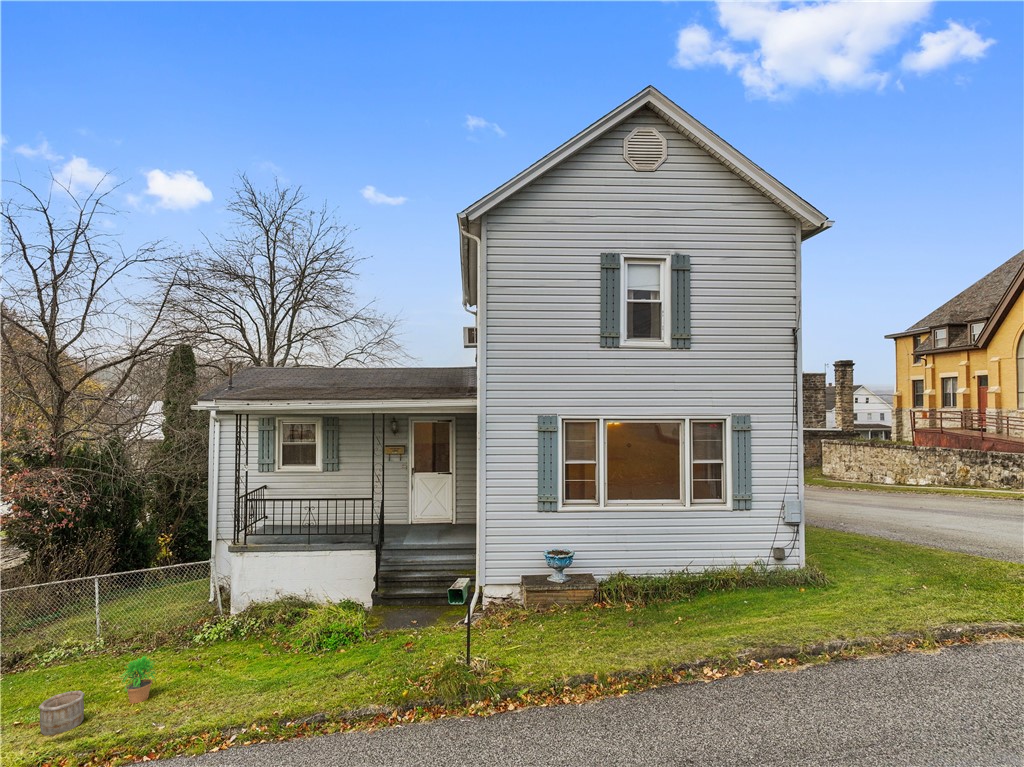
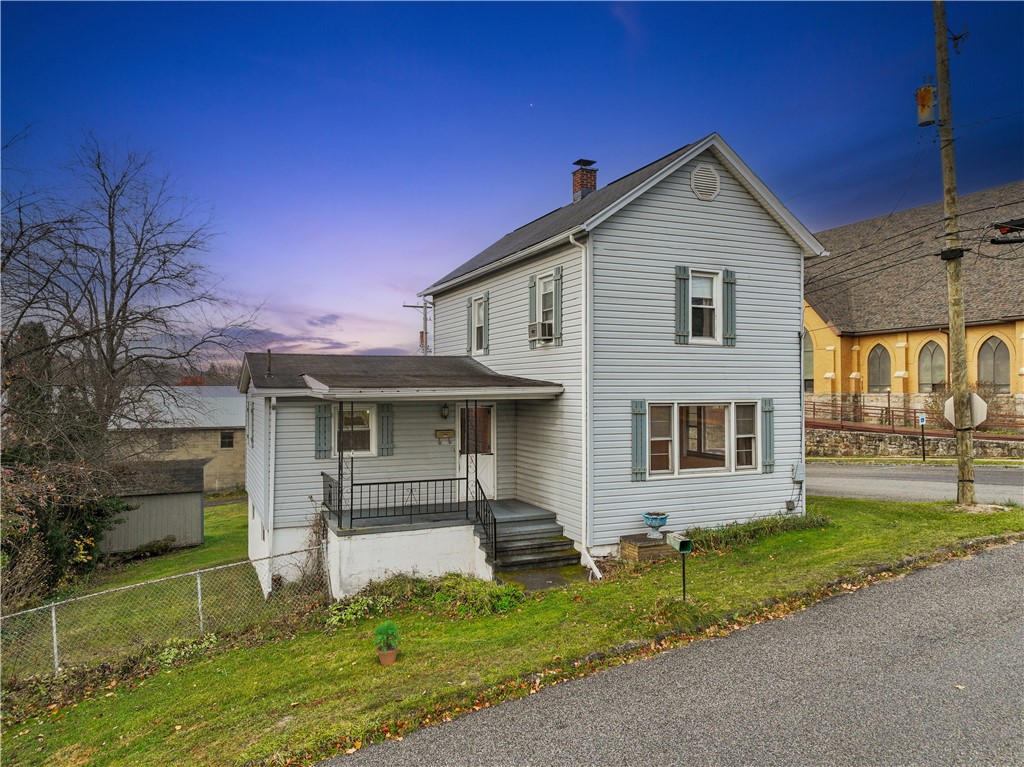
wooden bucket: present [39,691,85,736] -> none [336,654,372,696]

